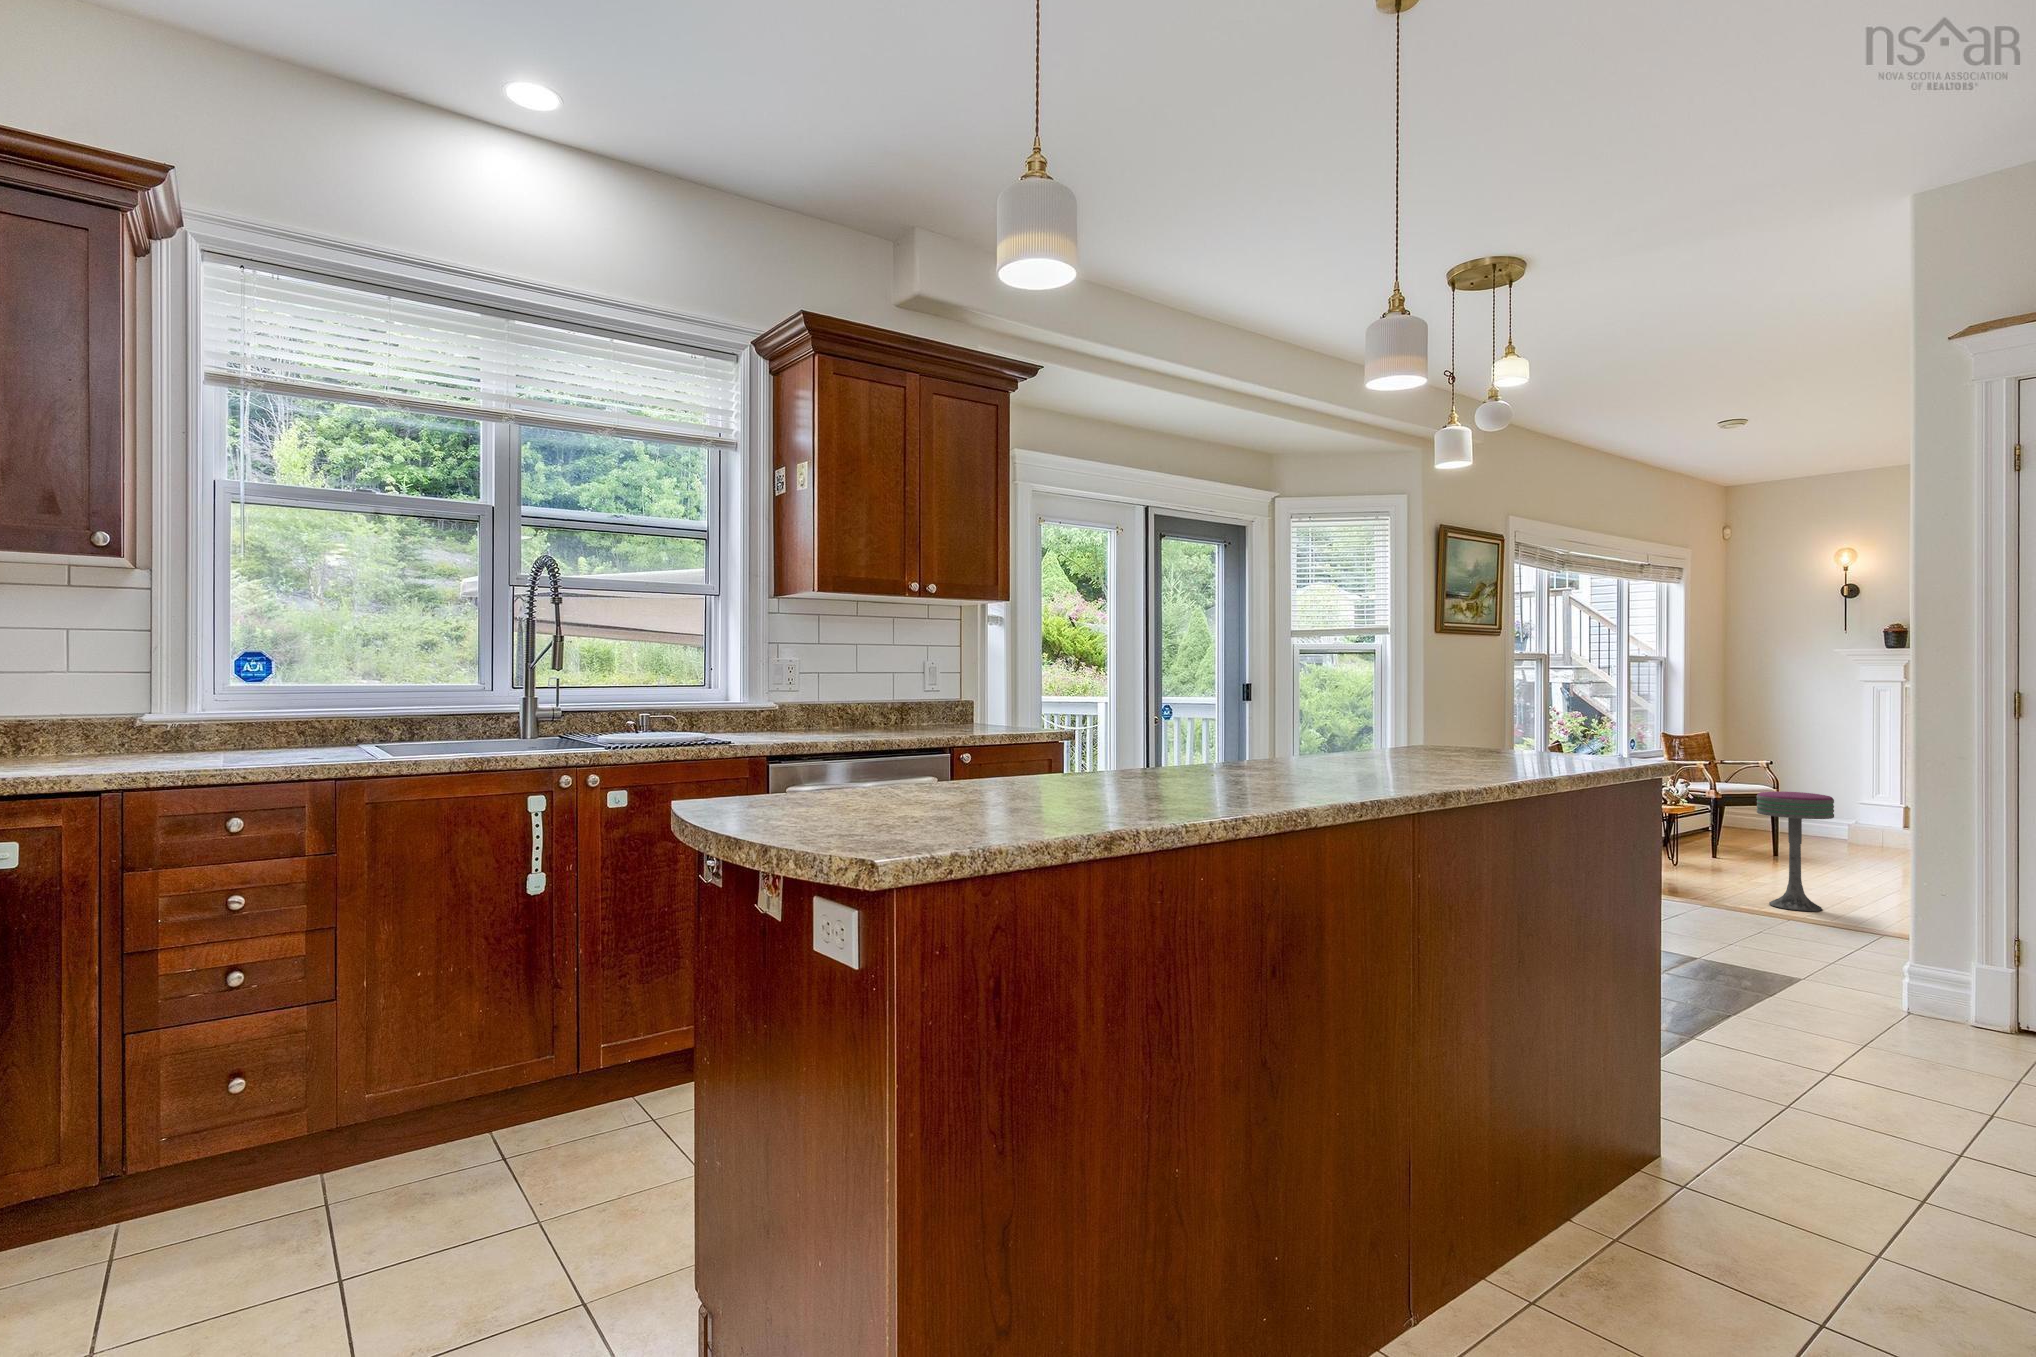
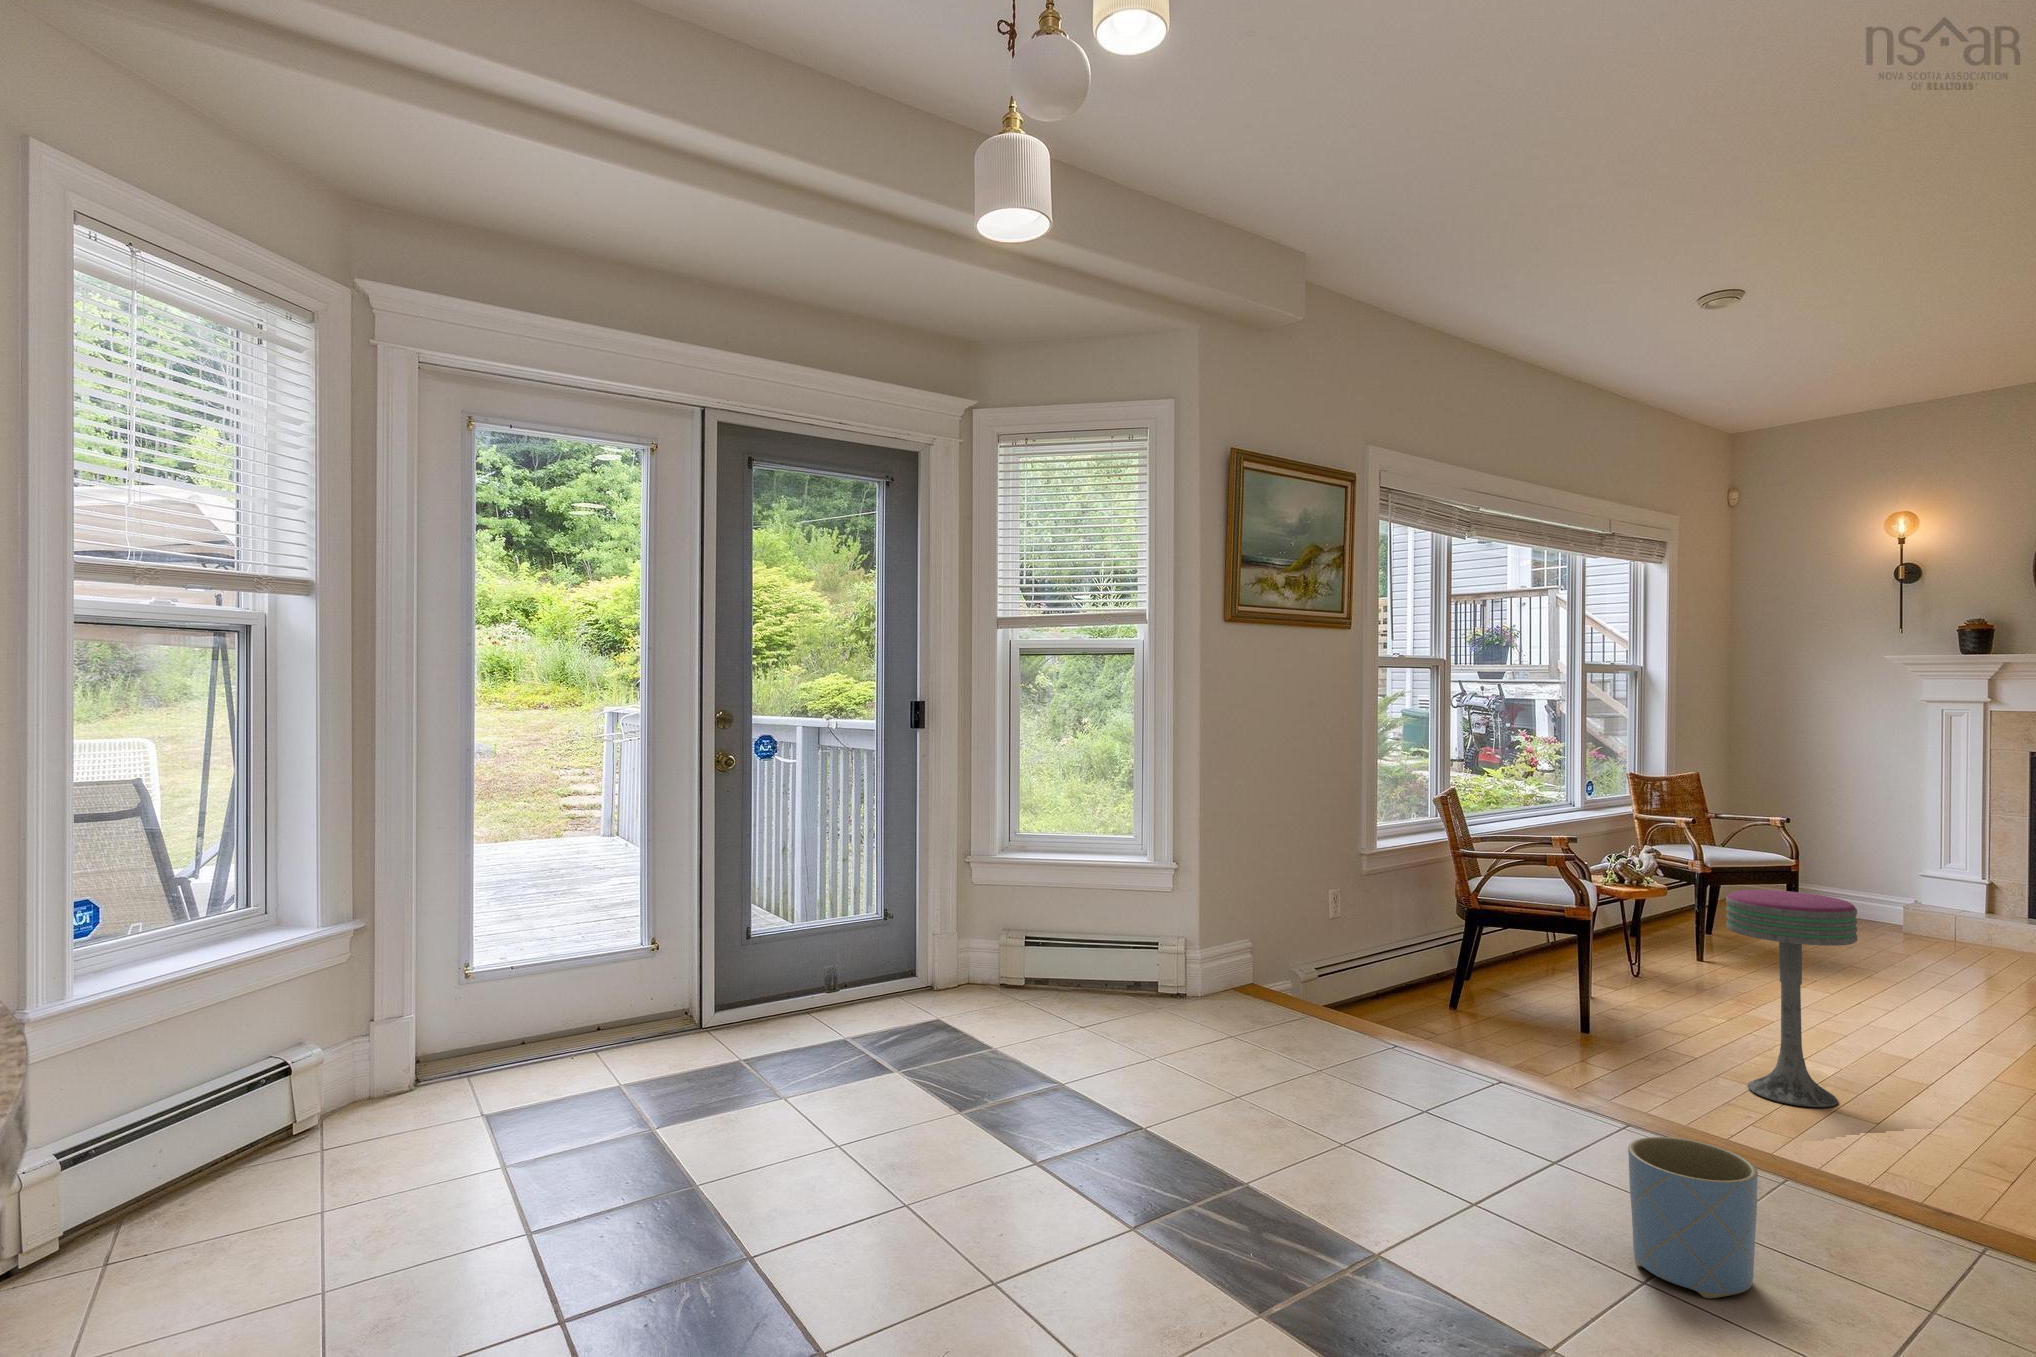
planter: none [1734,901,1801,968] -> present [1628,1137,1758,1298]

